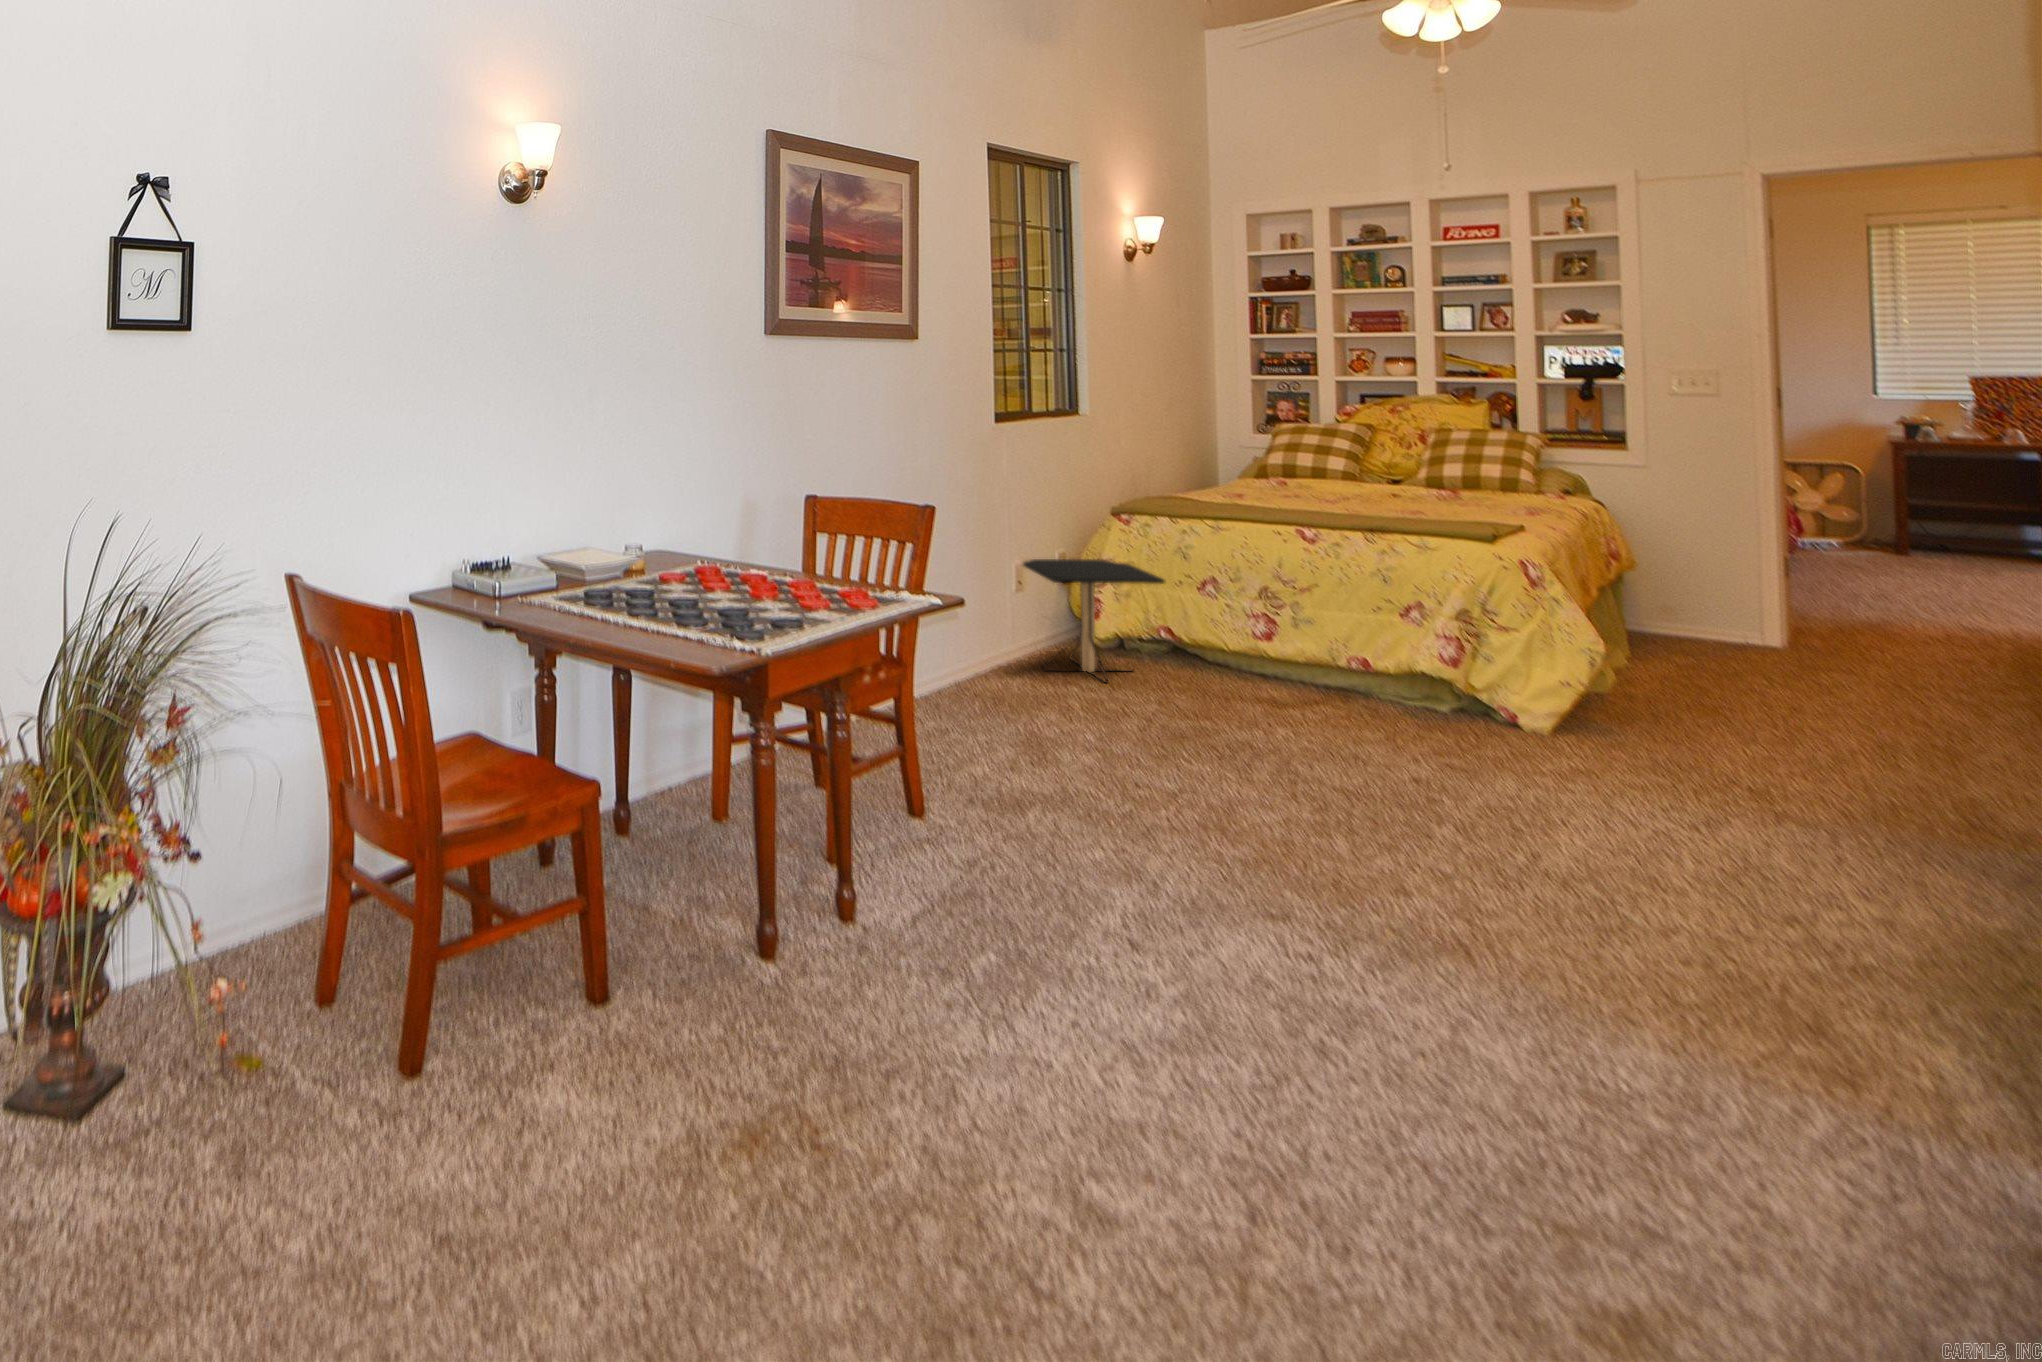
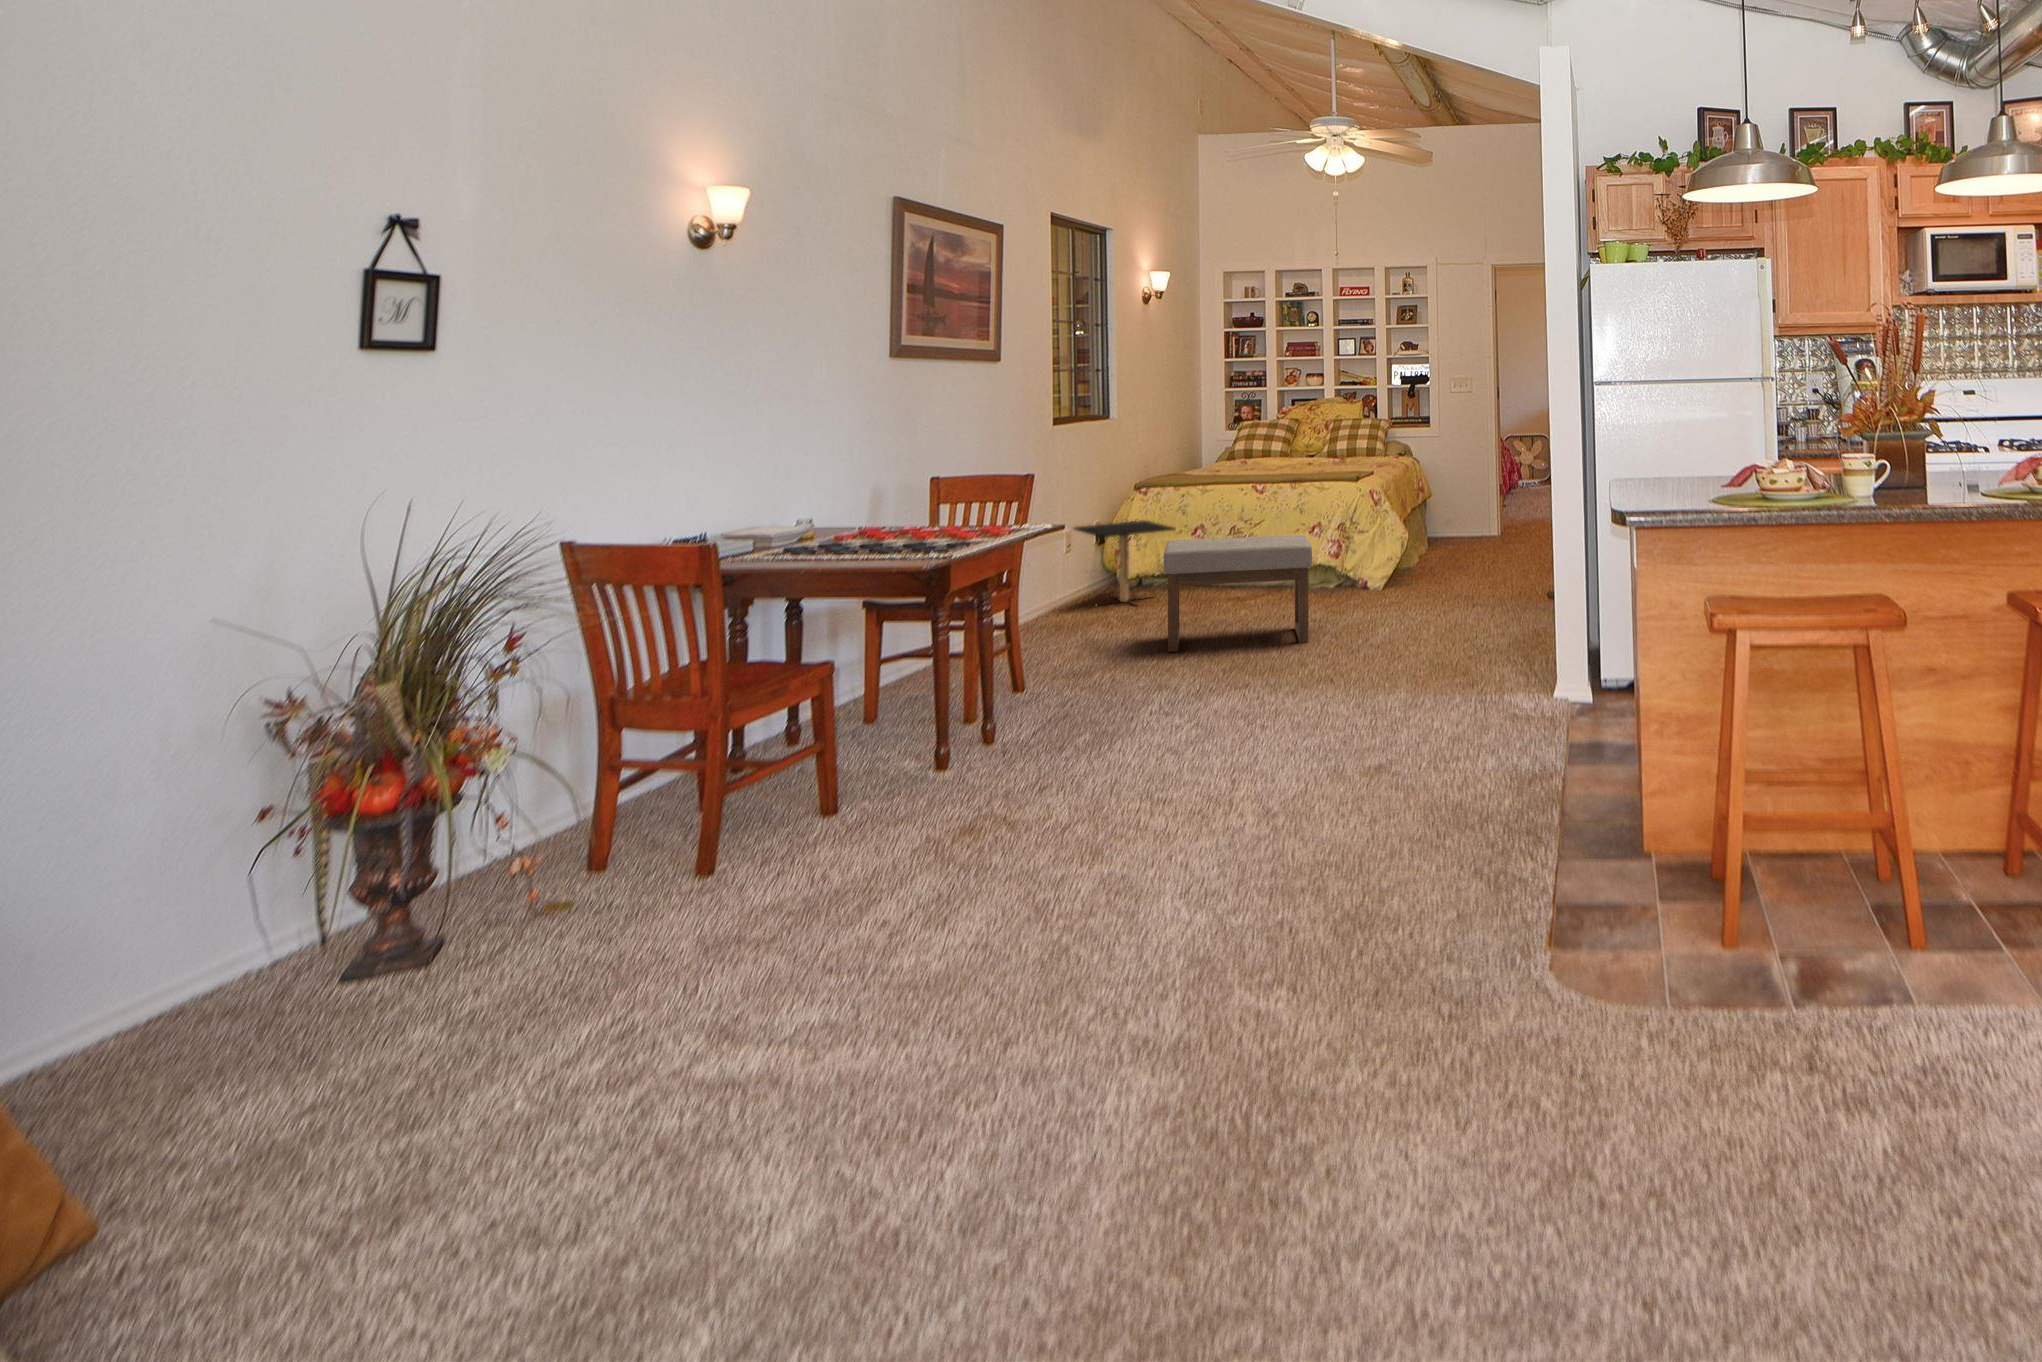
ottoman: none [1139,612,1420,833] -> present [1164,535,1312,652]

